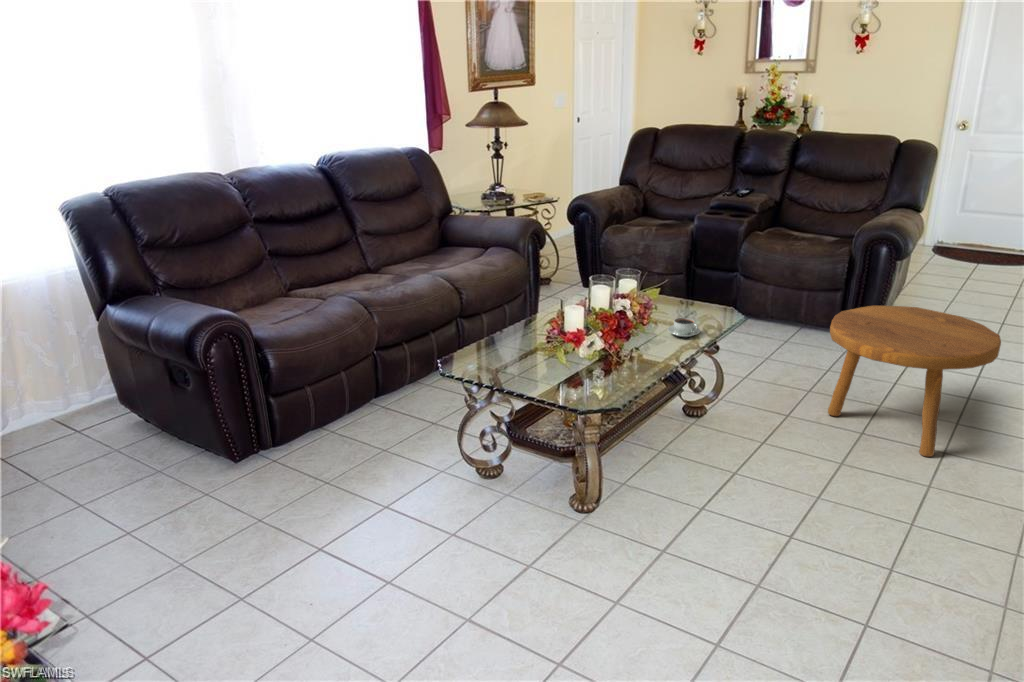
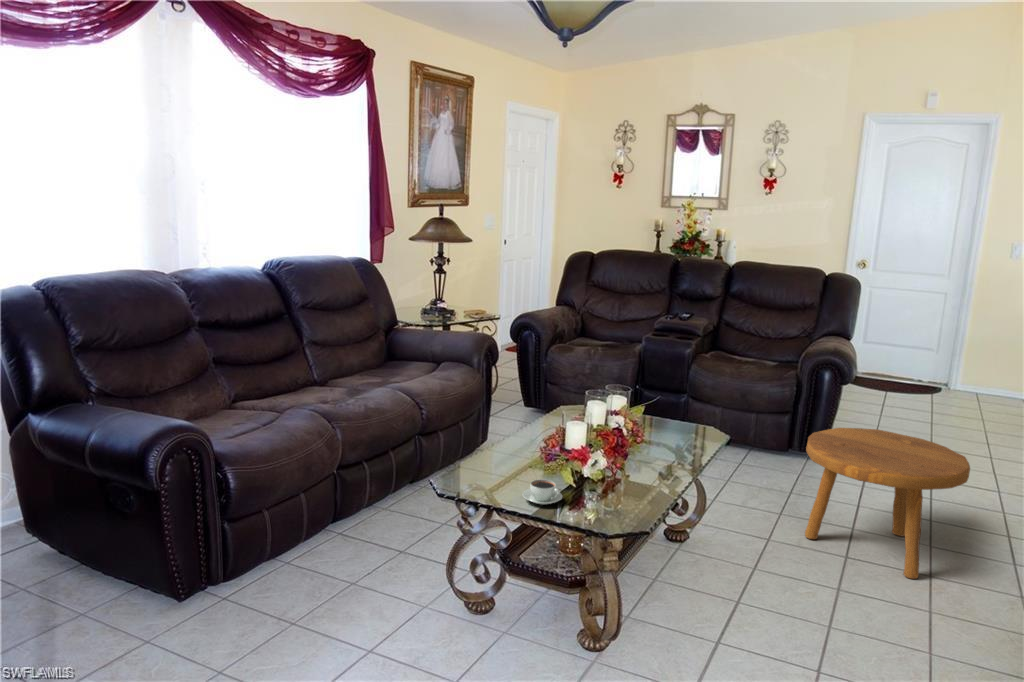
coffee cup: present [668,318,700,337] -> present [523,479,562,505]

